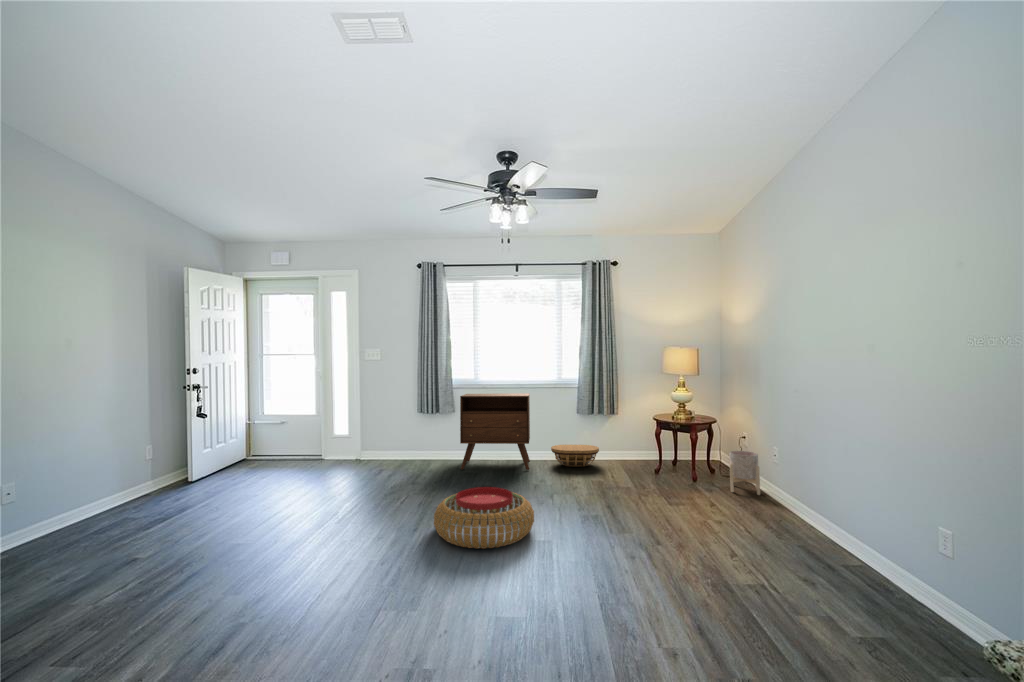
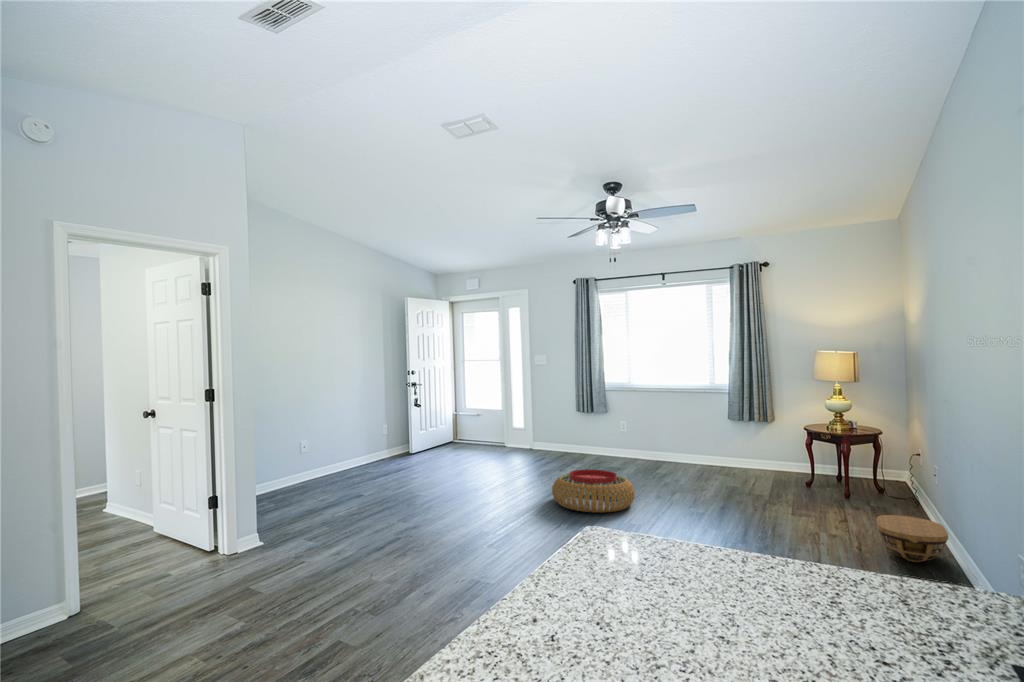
cabinet: present [460,394,530,470] -> none [607,397,680,470]
basket: present [551,445,599,466] -> present [876,515,948,562]
planter: present [730,451,760,495] -> none [877,467,923,516]

